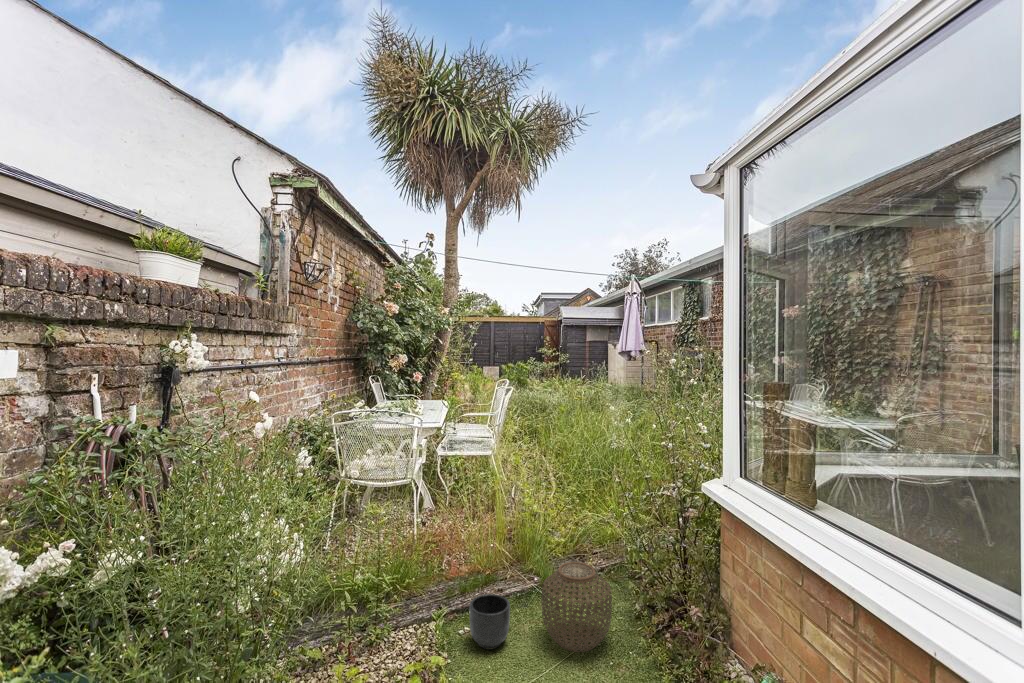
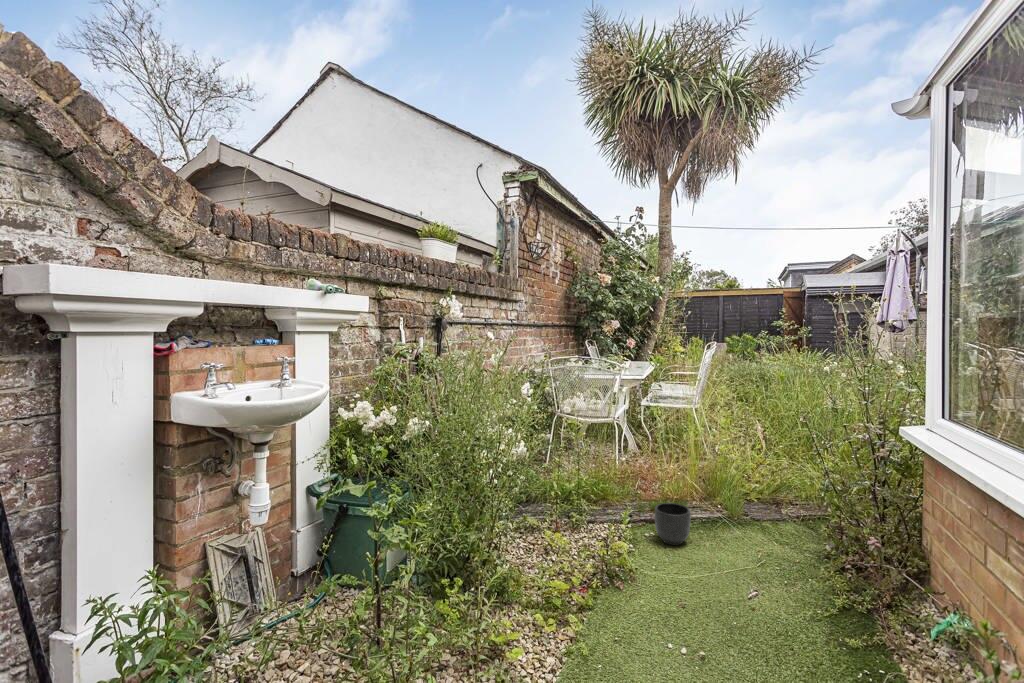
woven basket: present [542,562,612,652] -> none [720,485,789,561]

